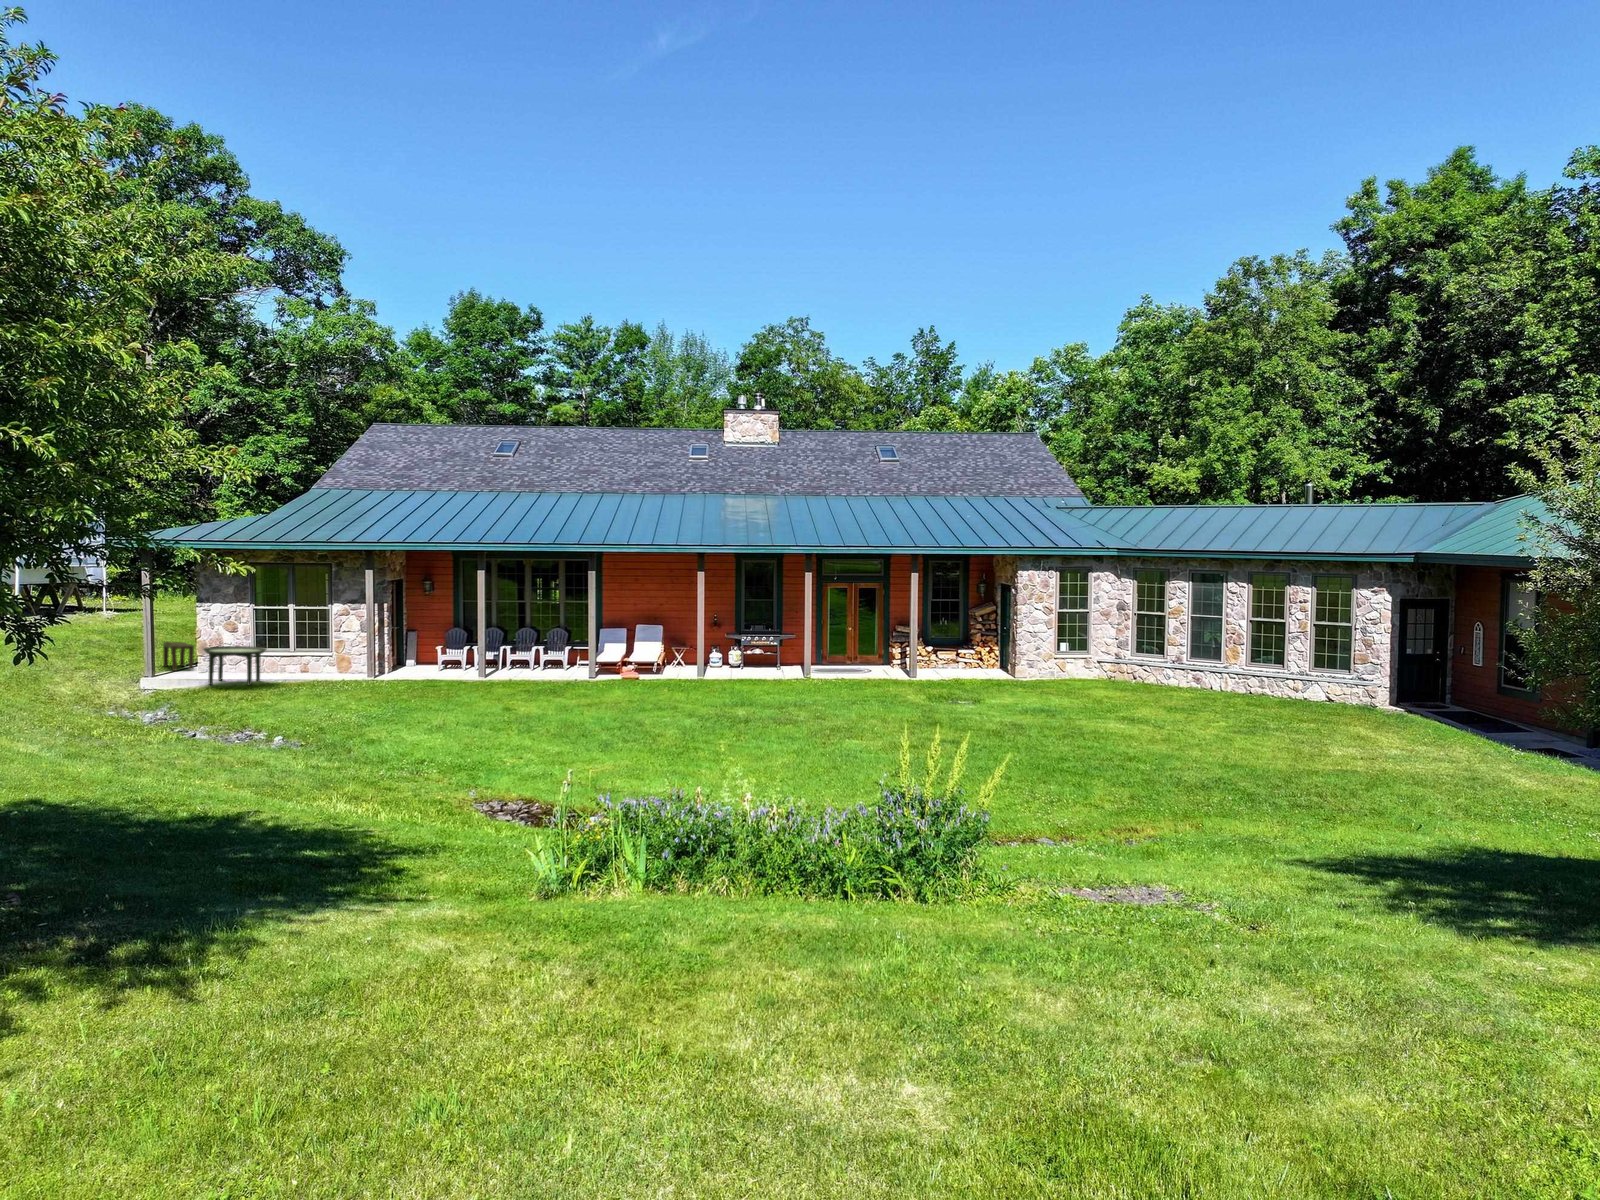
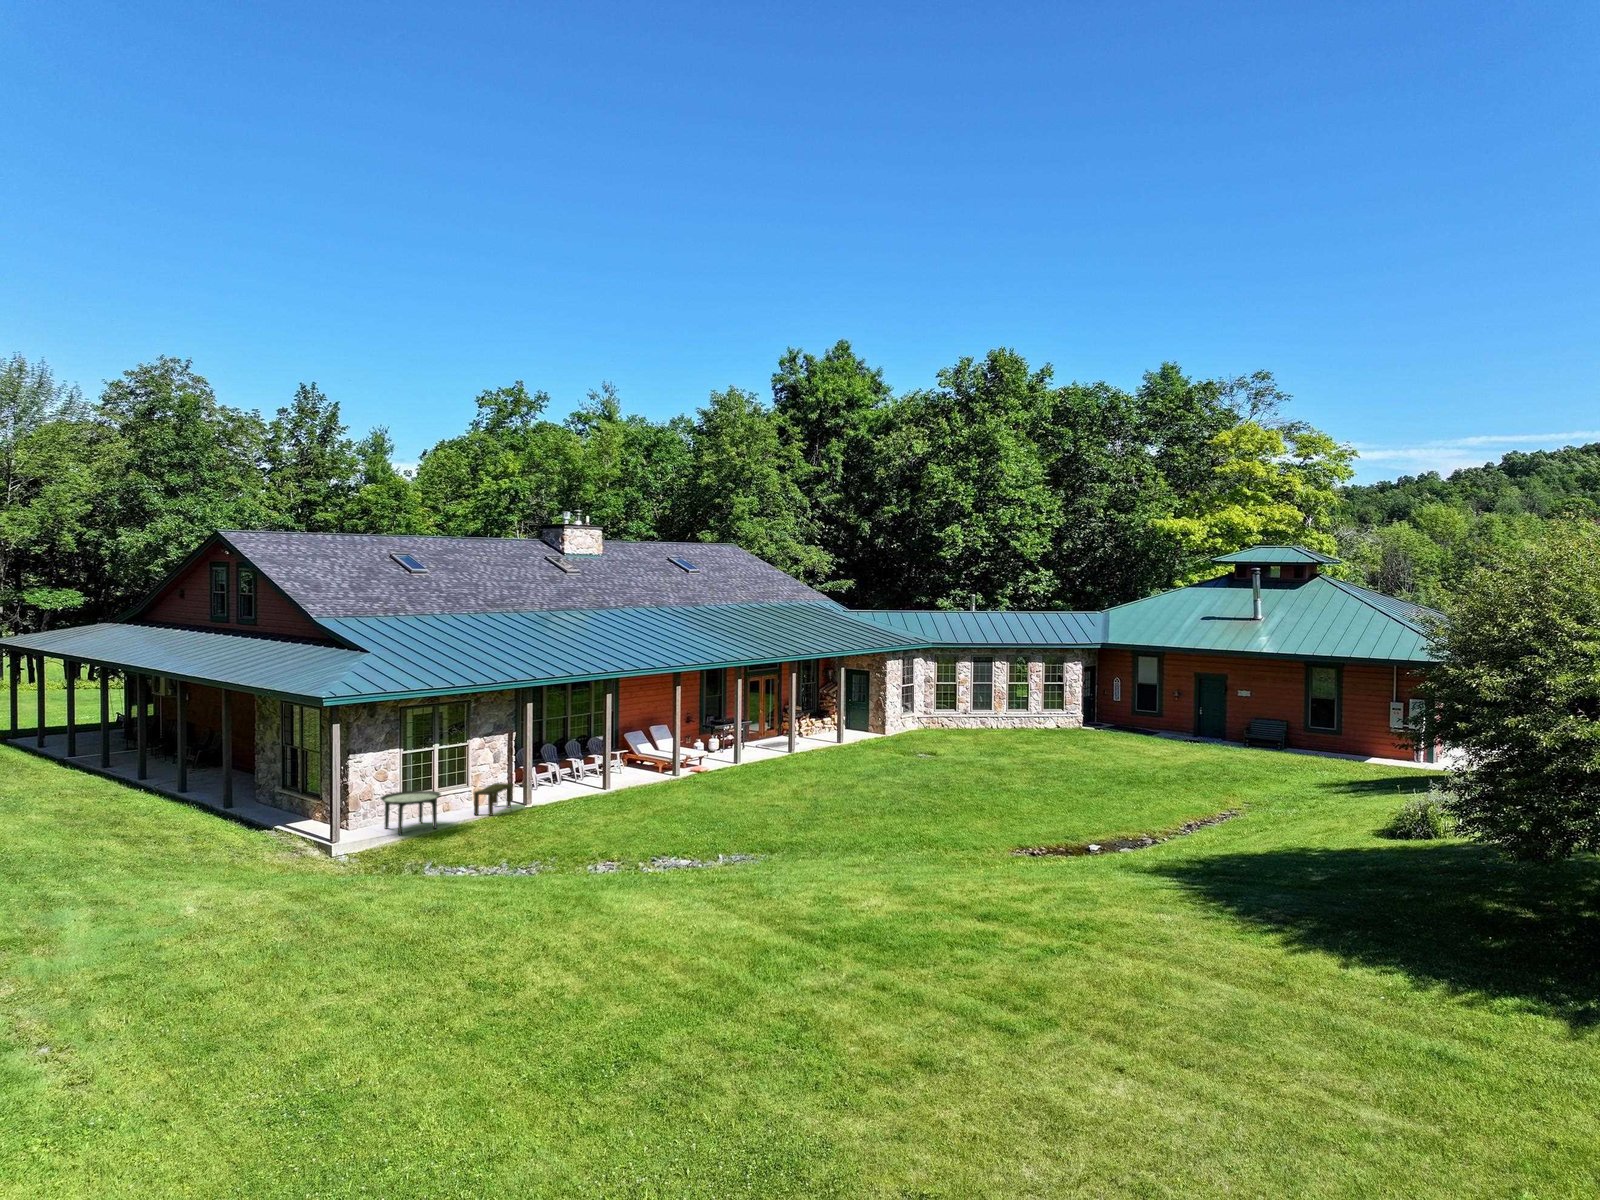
bench: present [163,641,194,671] -> present [474,783,513,816]

